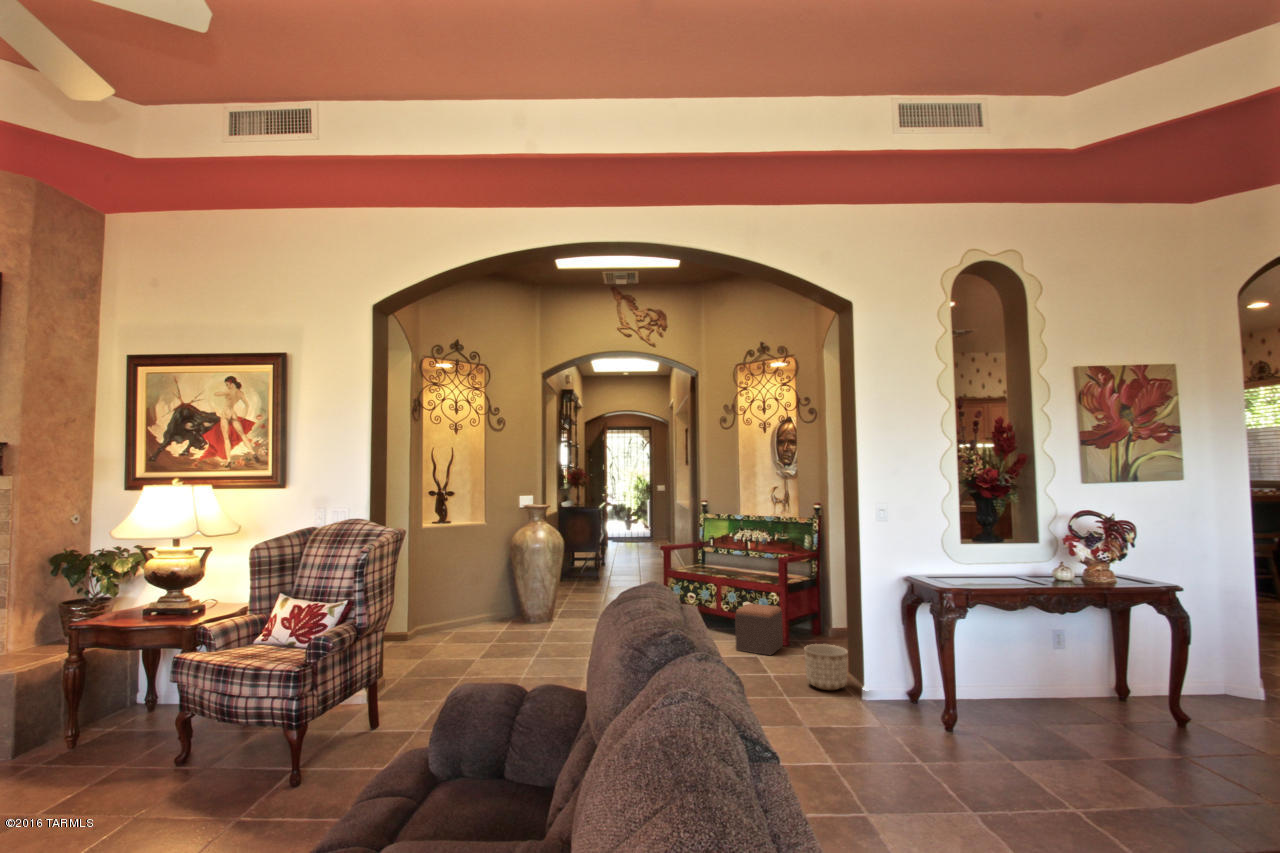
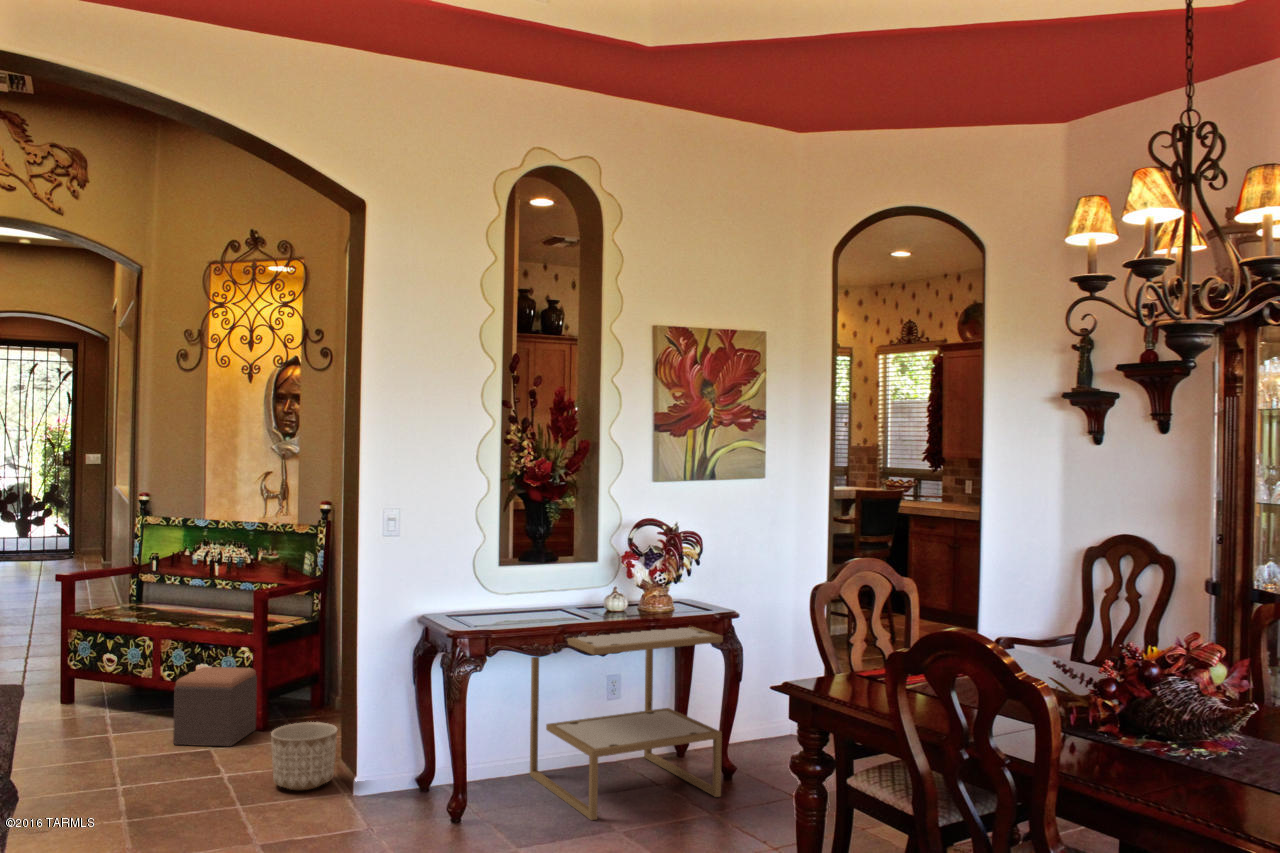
side table: none [991,587,1193,748] -> present [530,626,723,820]

